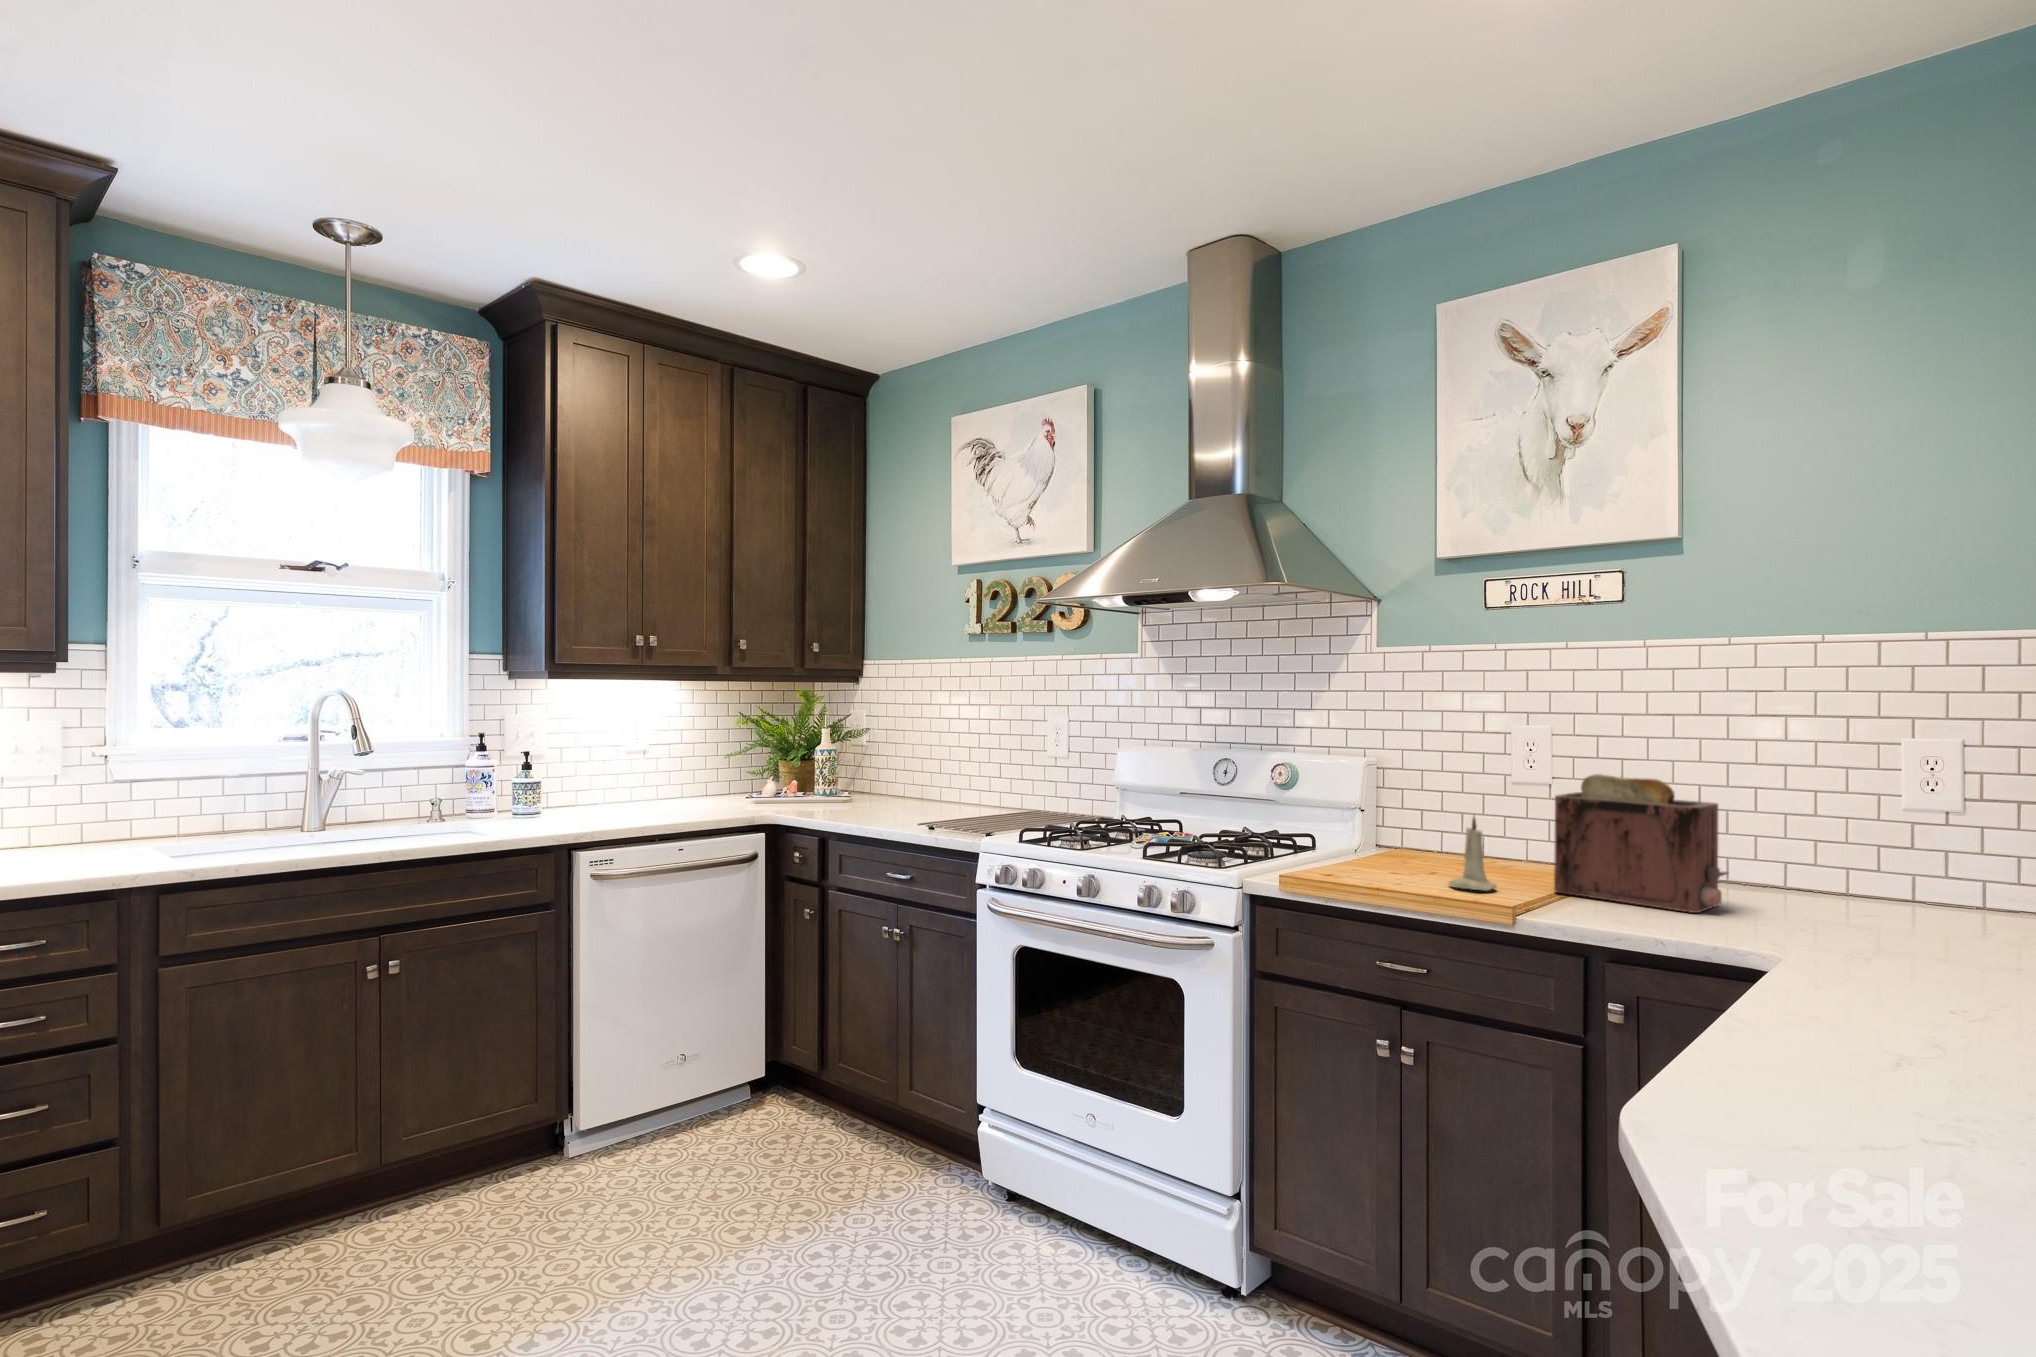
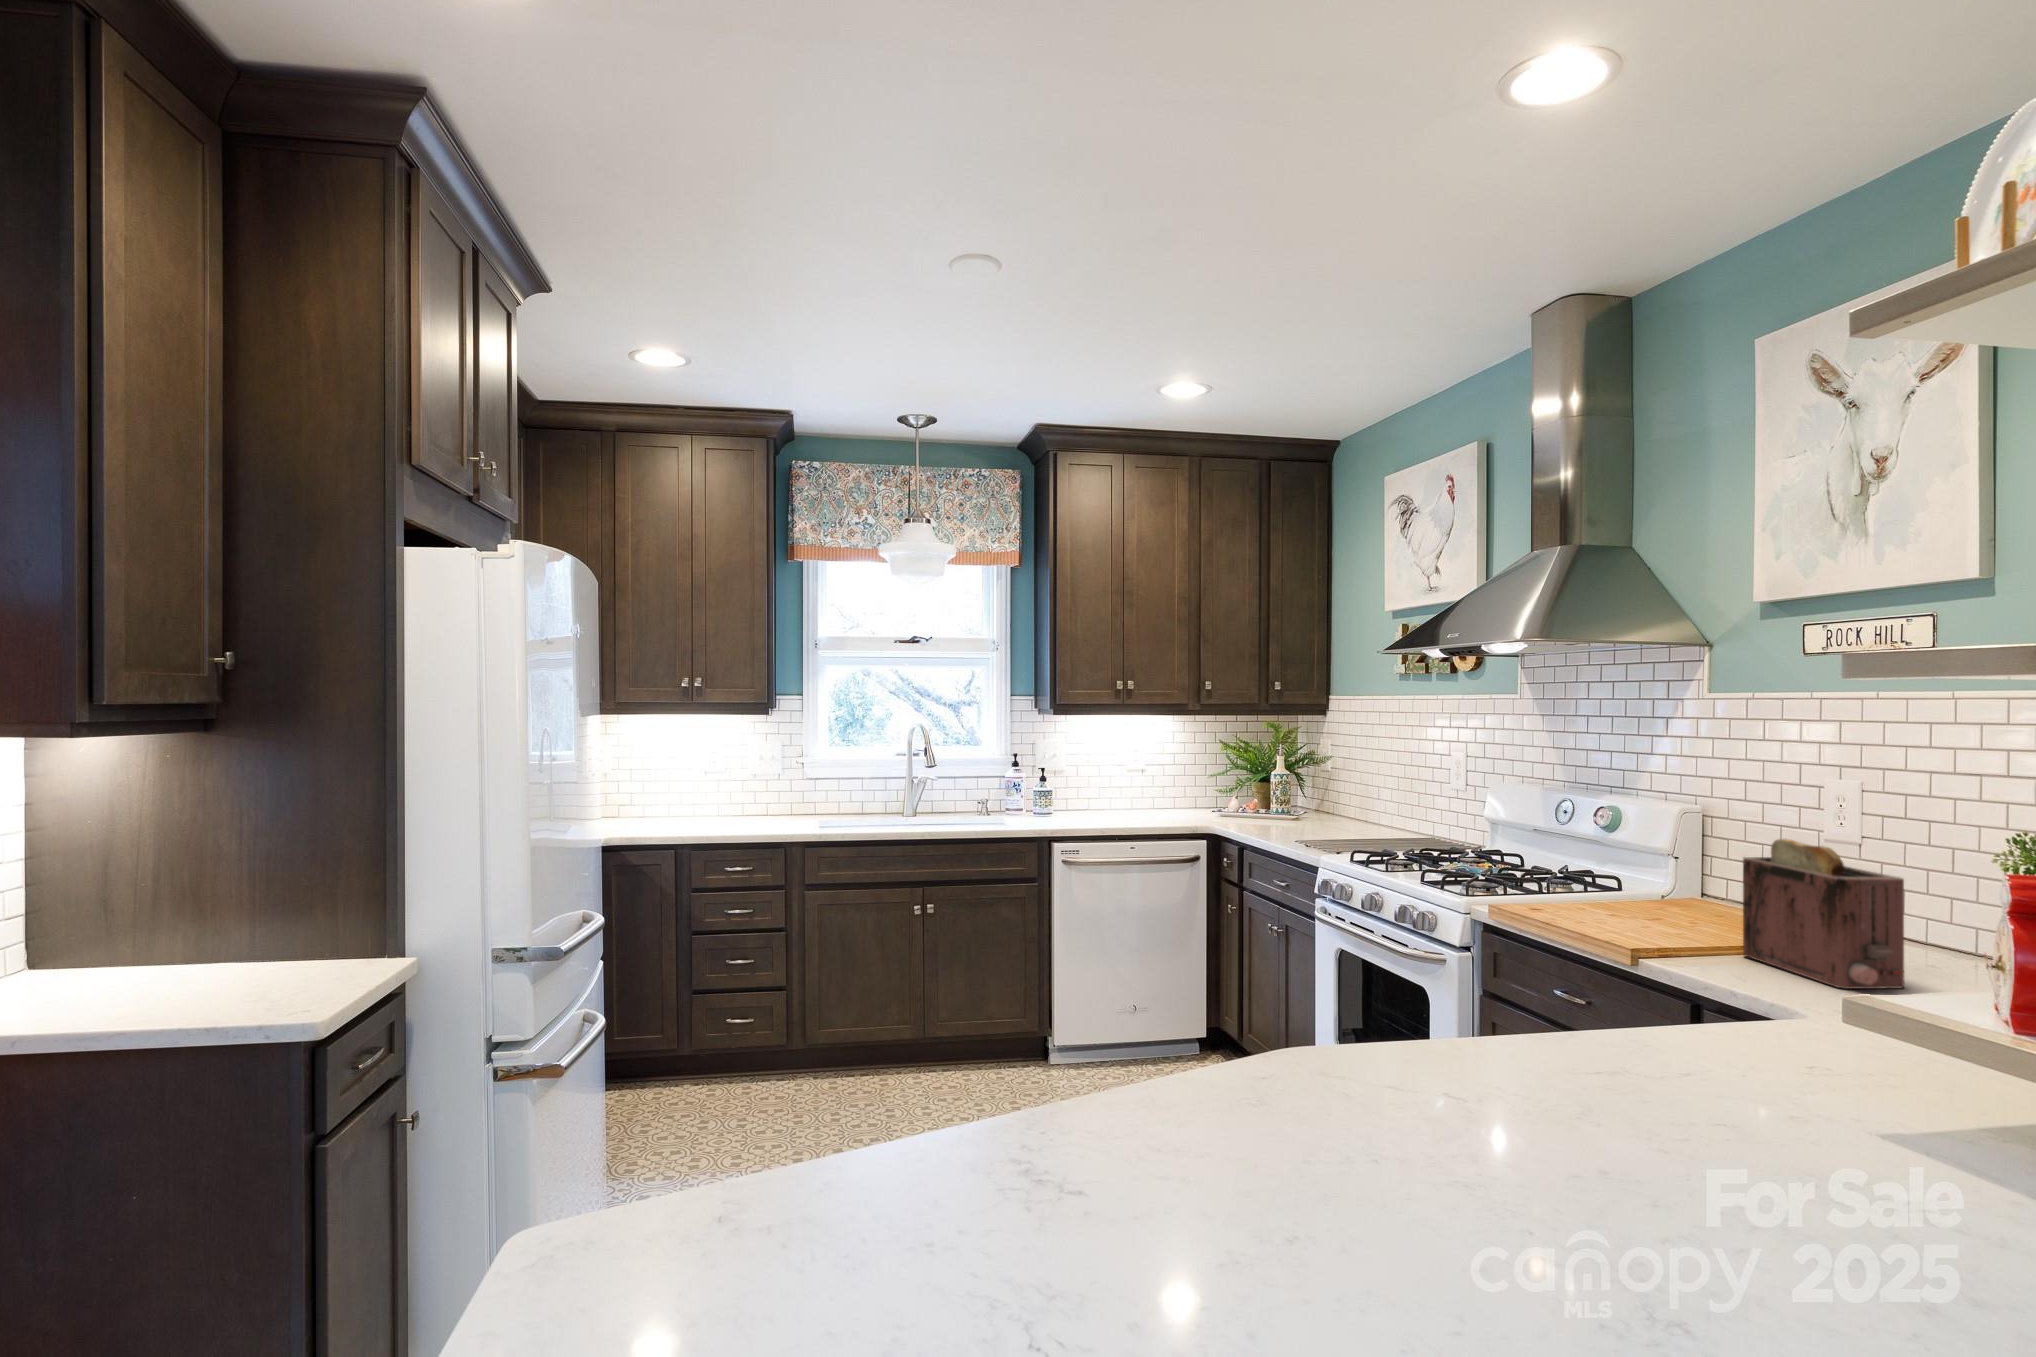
candle: present [1449,816,1497,891] -> none [1642,869,1689,945]

